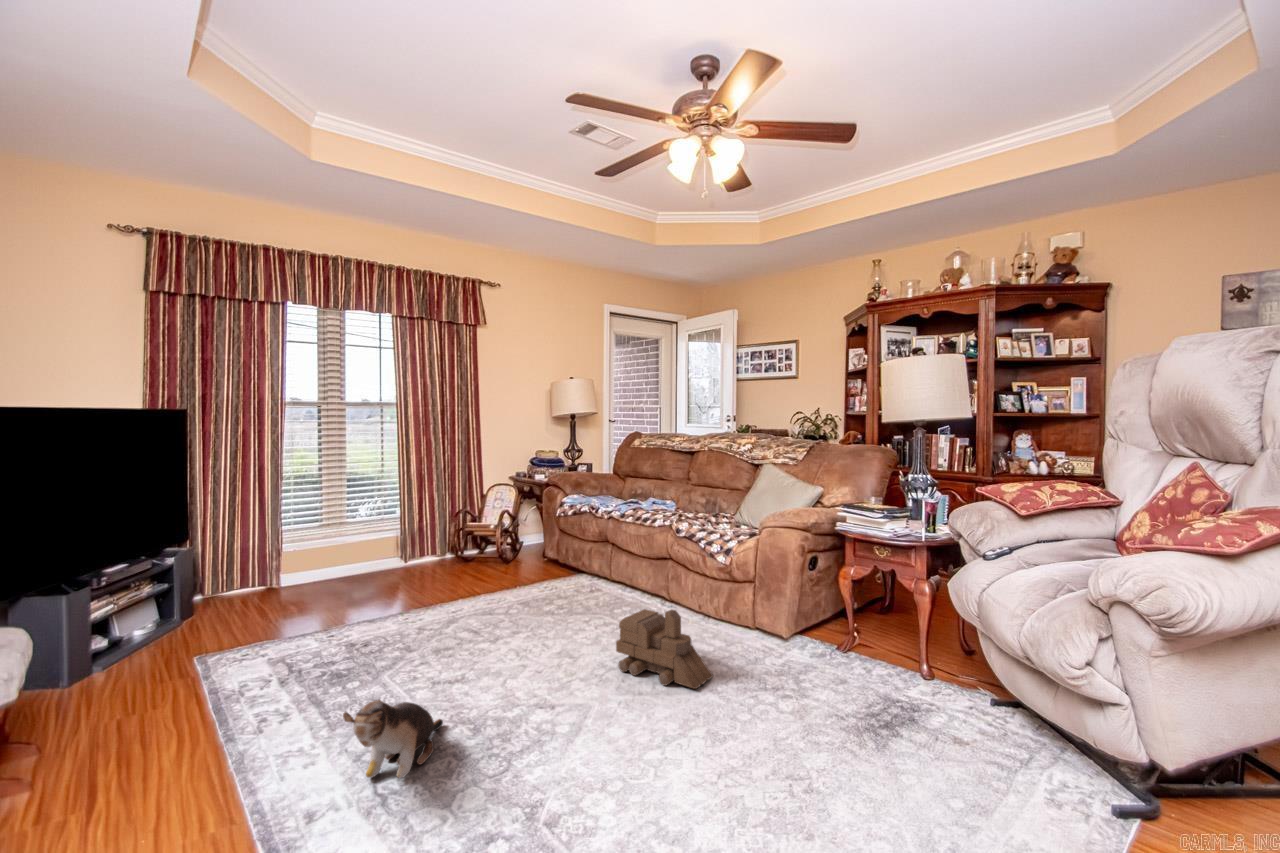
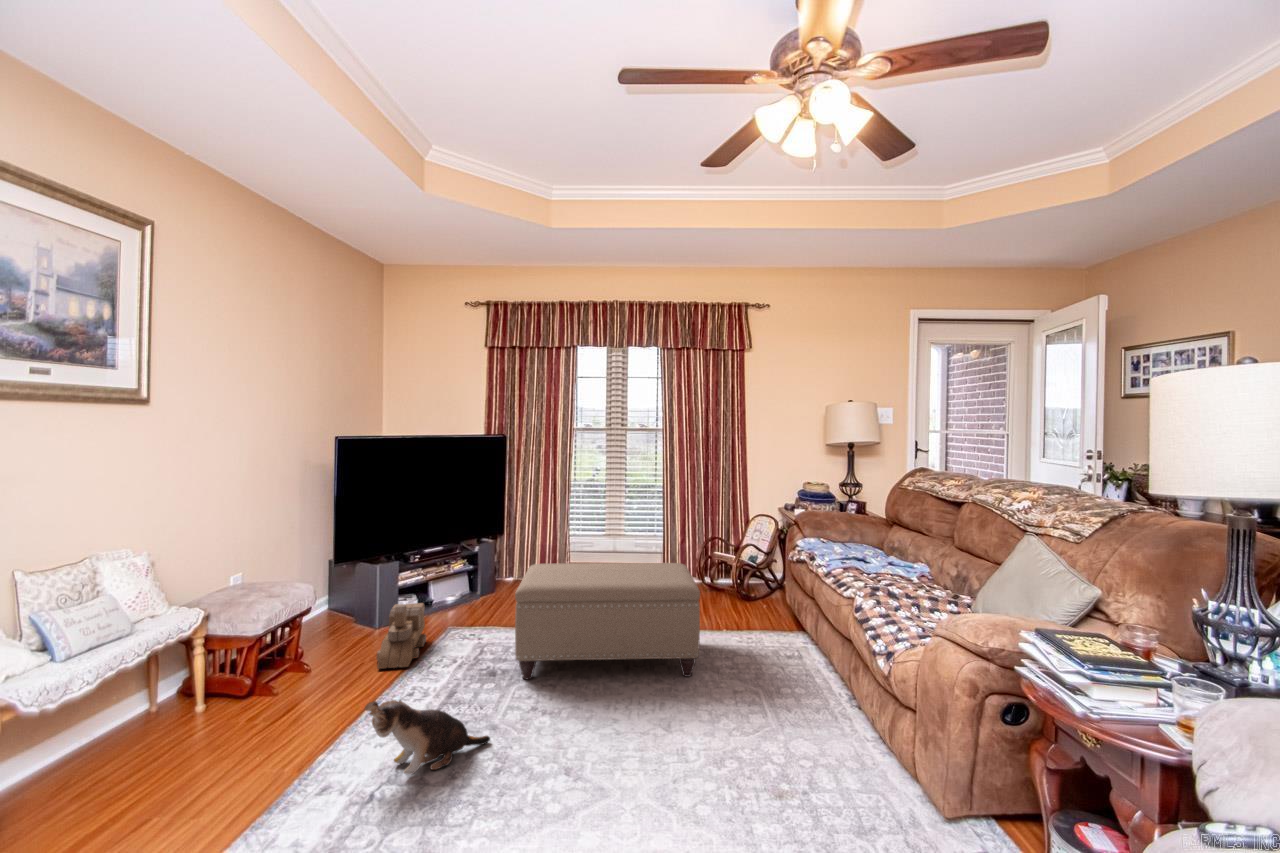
ottoman: none [340,528,554,673] -> present [515,563,700,679]
toy train: present [616,609,713,689] -> present [377,603,426,669]

